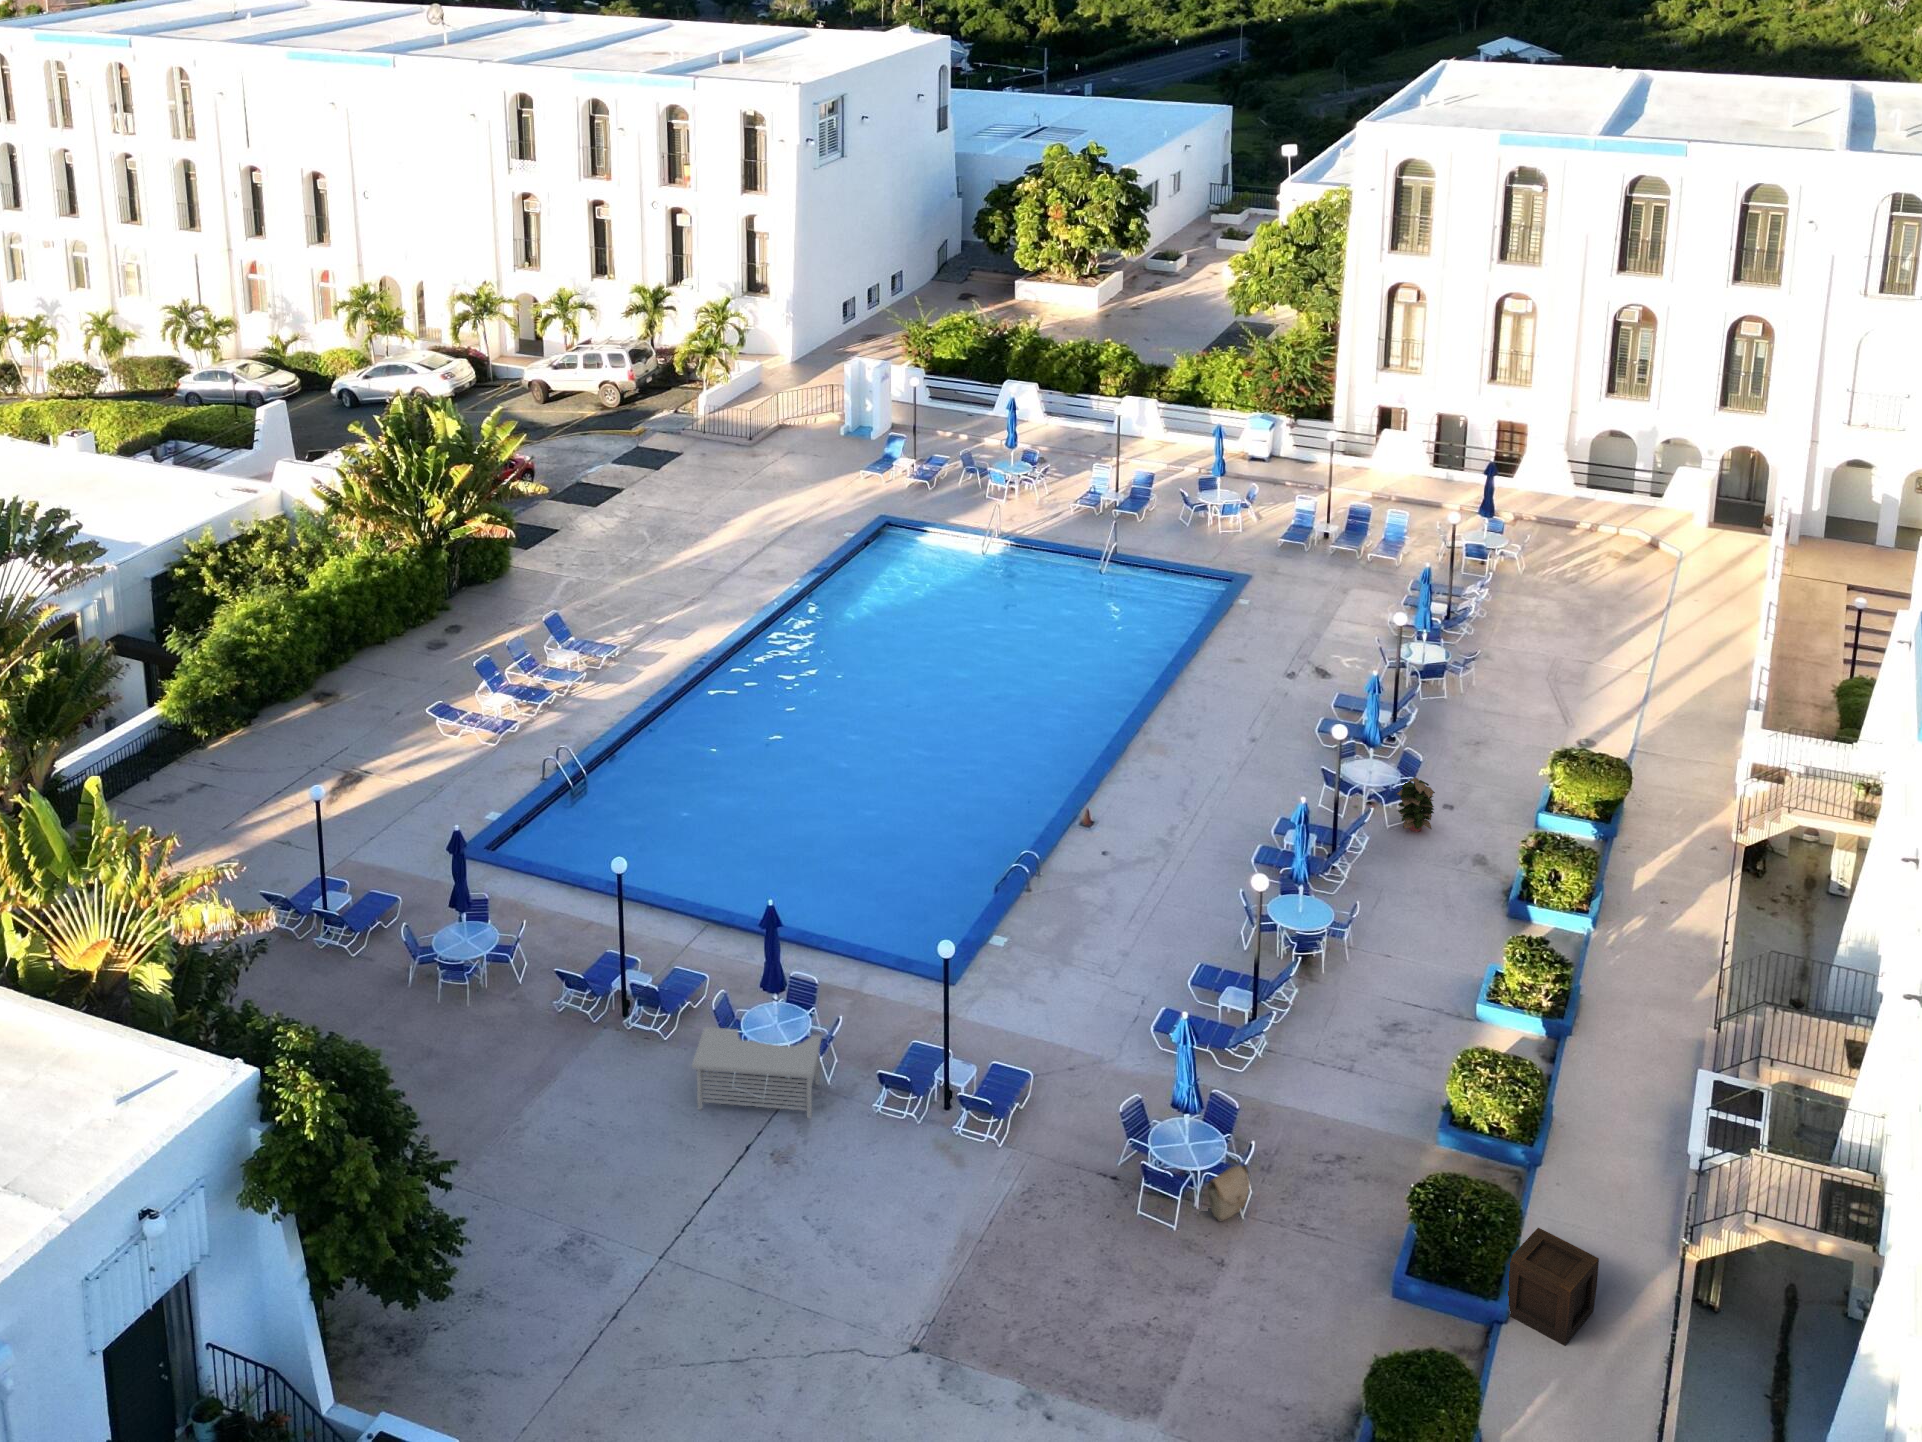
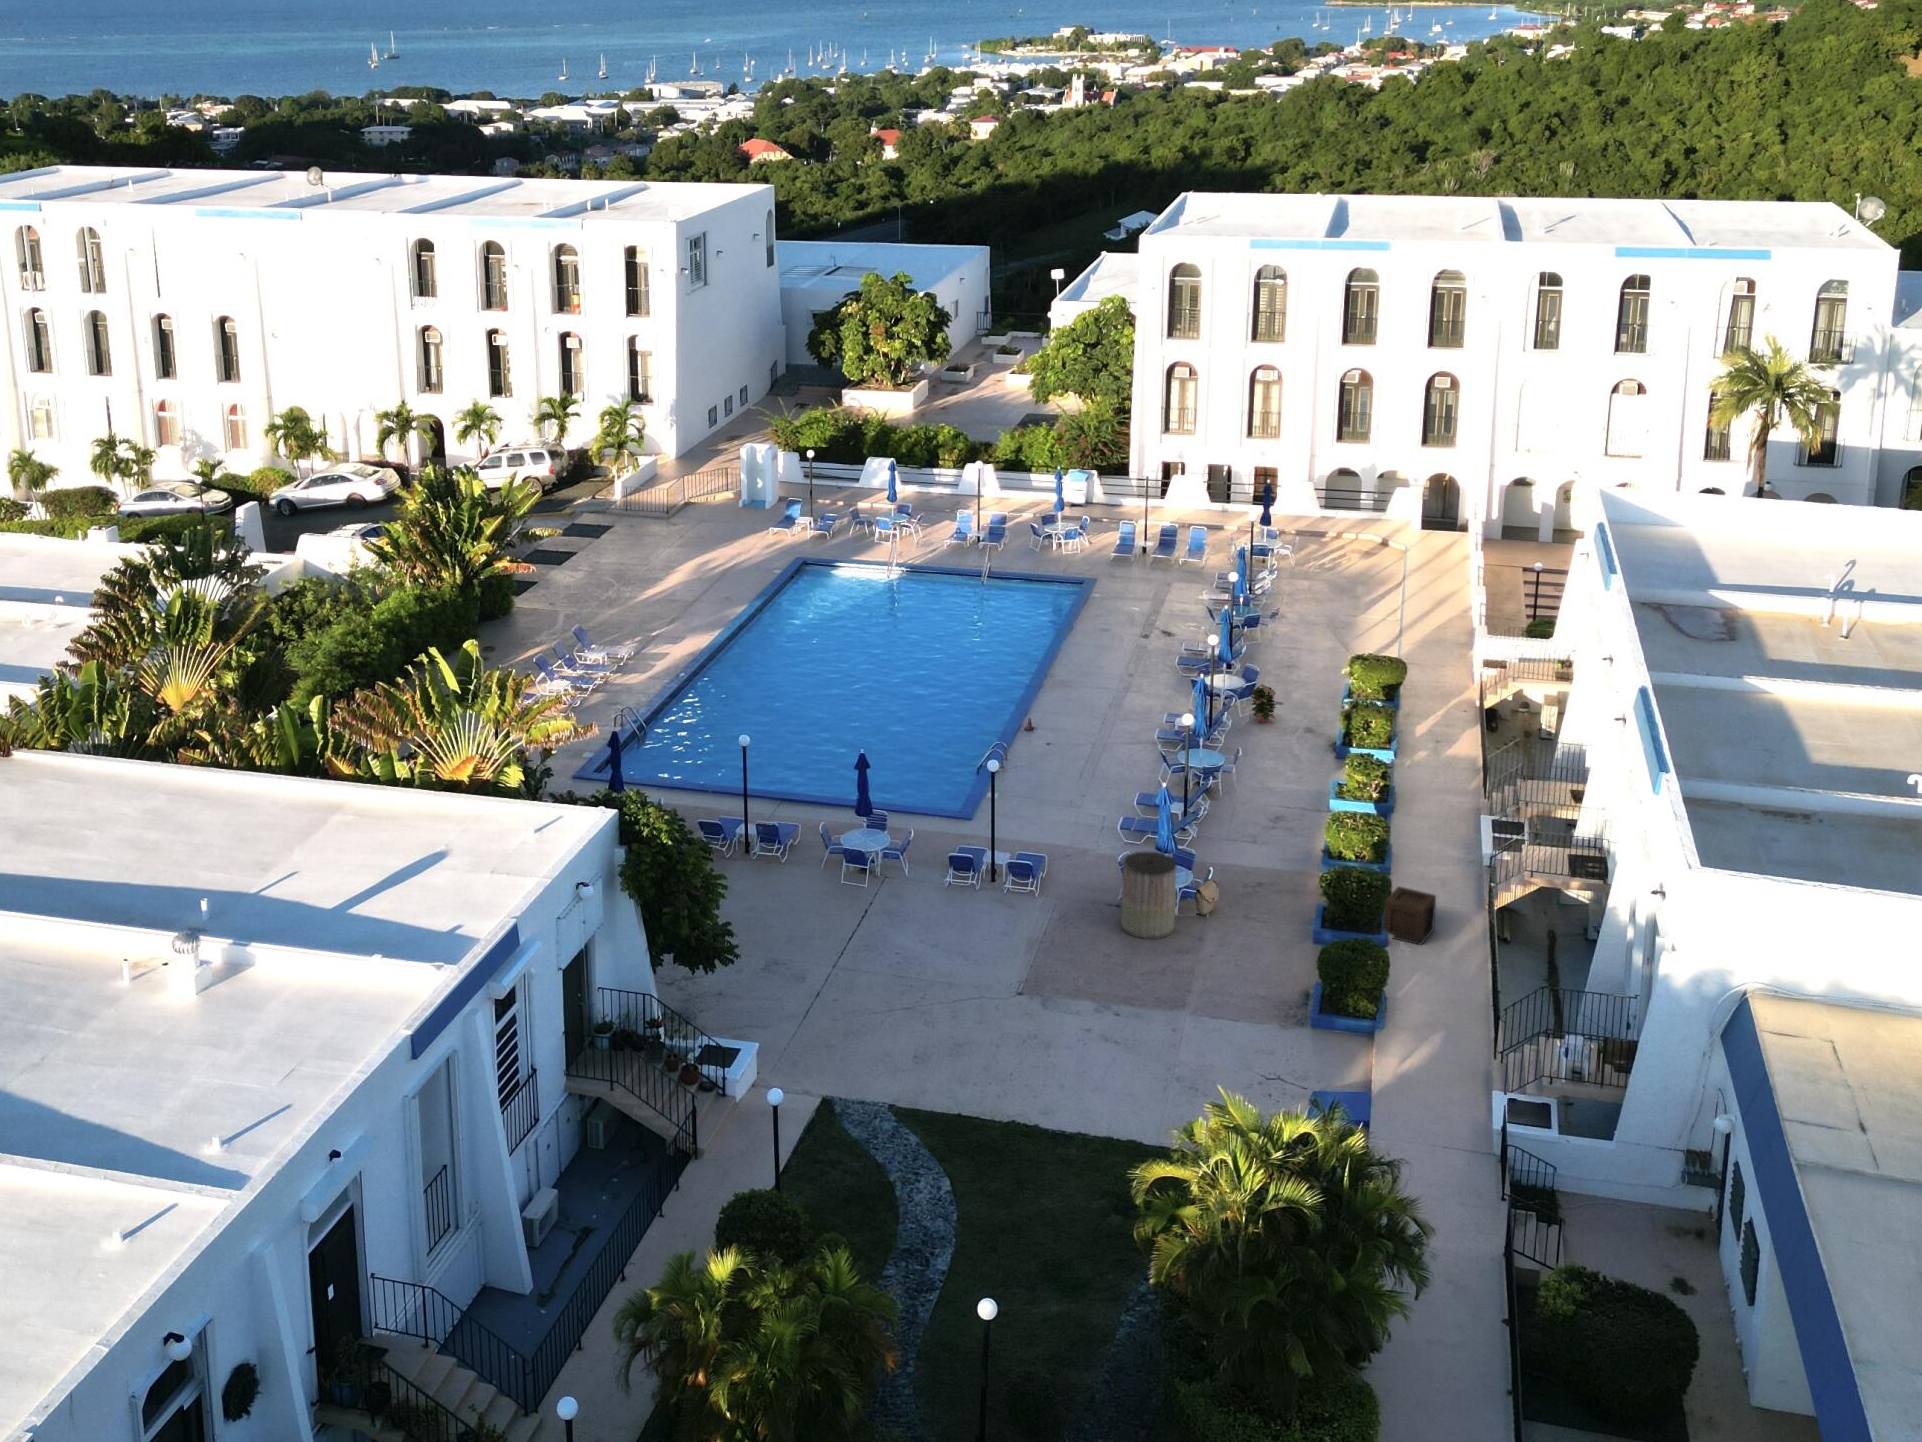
storage bench: present [692,1027,821,1119] -> none [838,847,923,899]
trash can: none [1086,1114,1172,1264] -> present [1121,852,1177,939]

